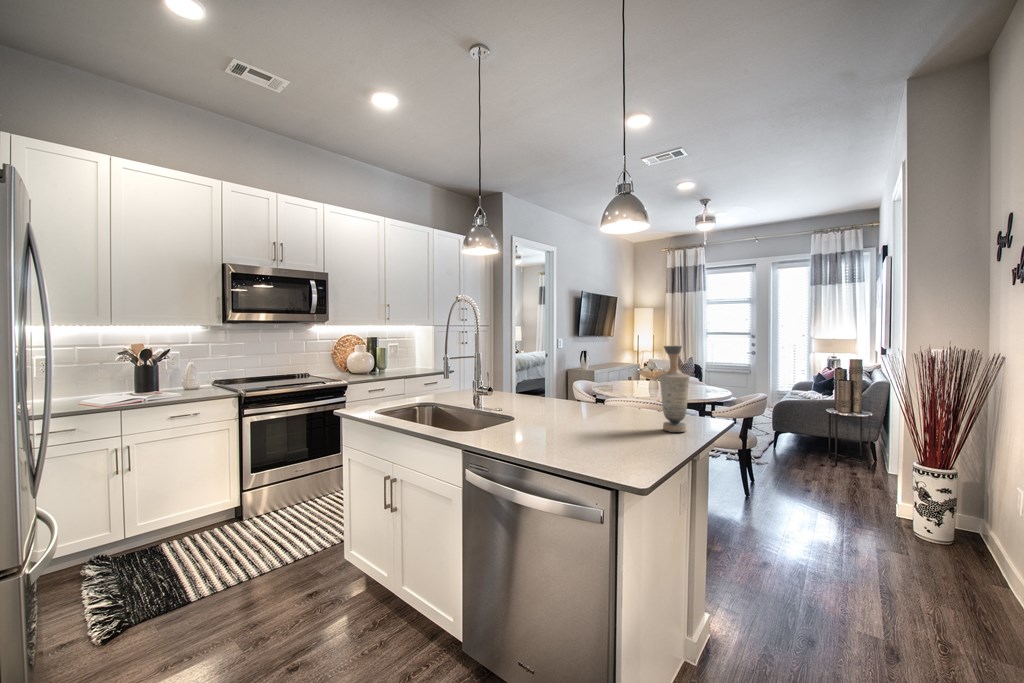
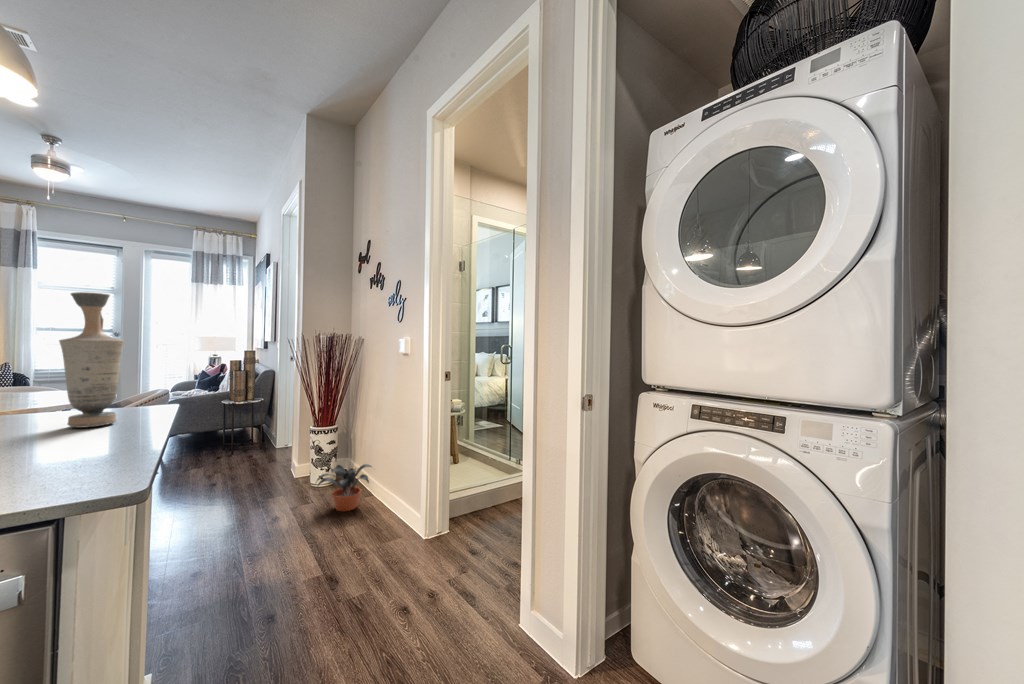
potted plant: none [900,523,1009,591] -> present [316,464,371,511]

